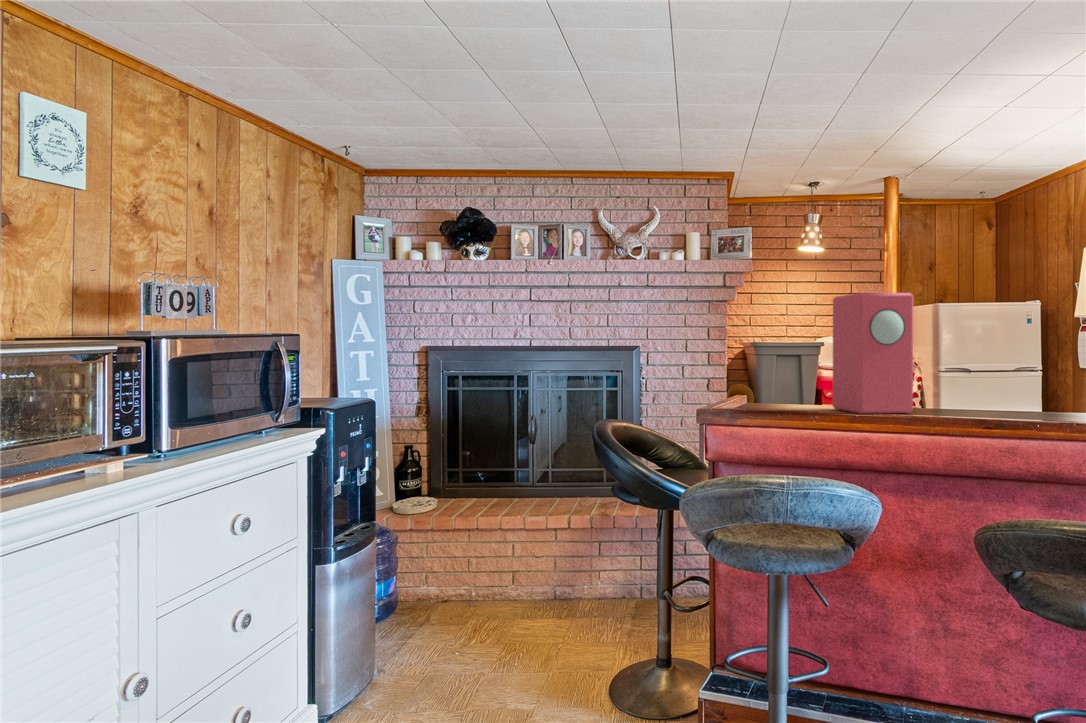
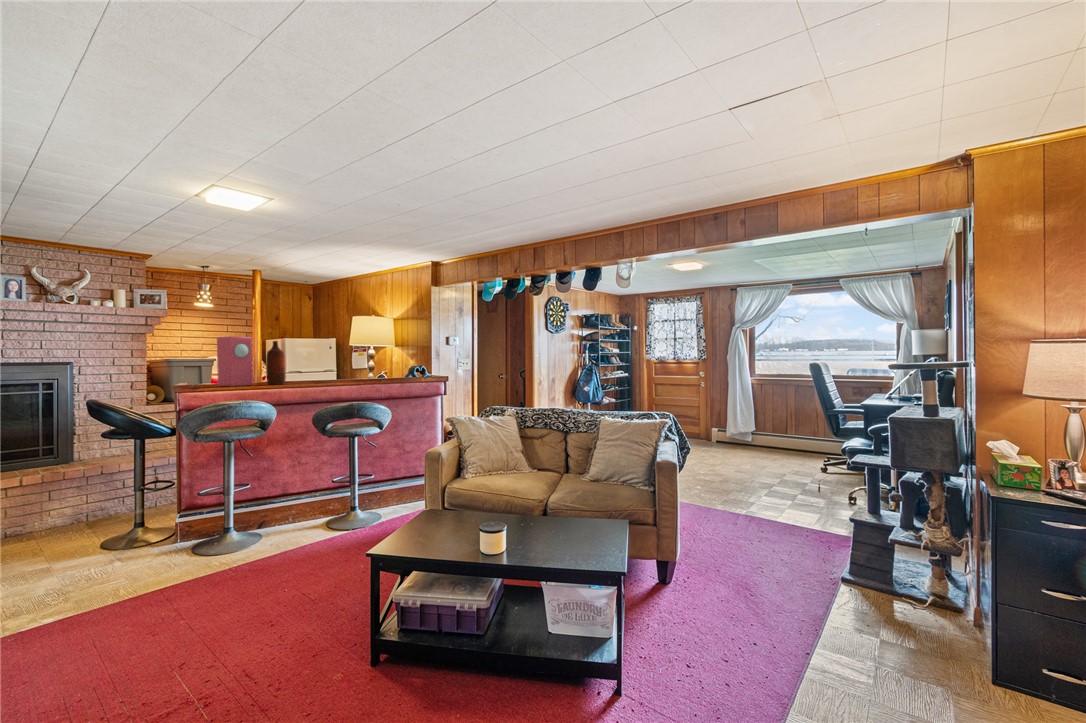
bottle: none [948,300,999,418] -> present [266,341,285,385]

